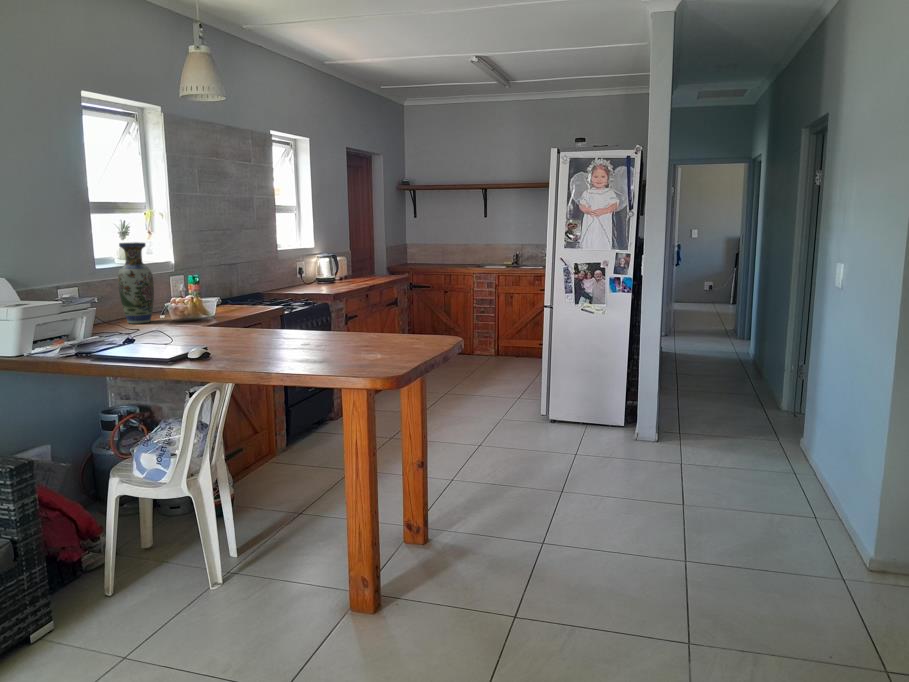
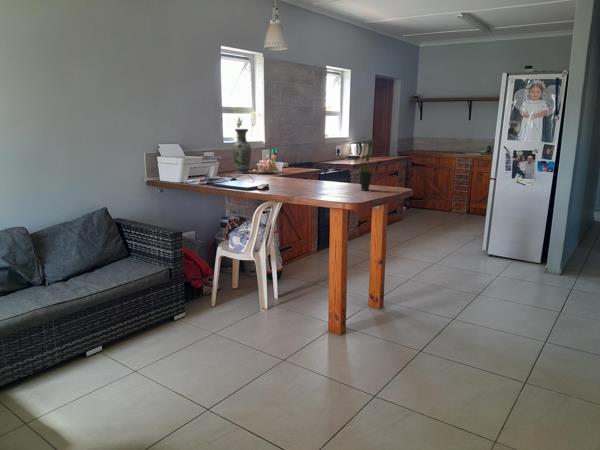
potted plant: none [367,257,407,349] -> present [355,140,375,190]

